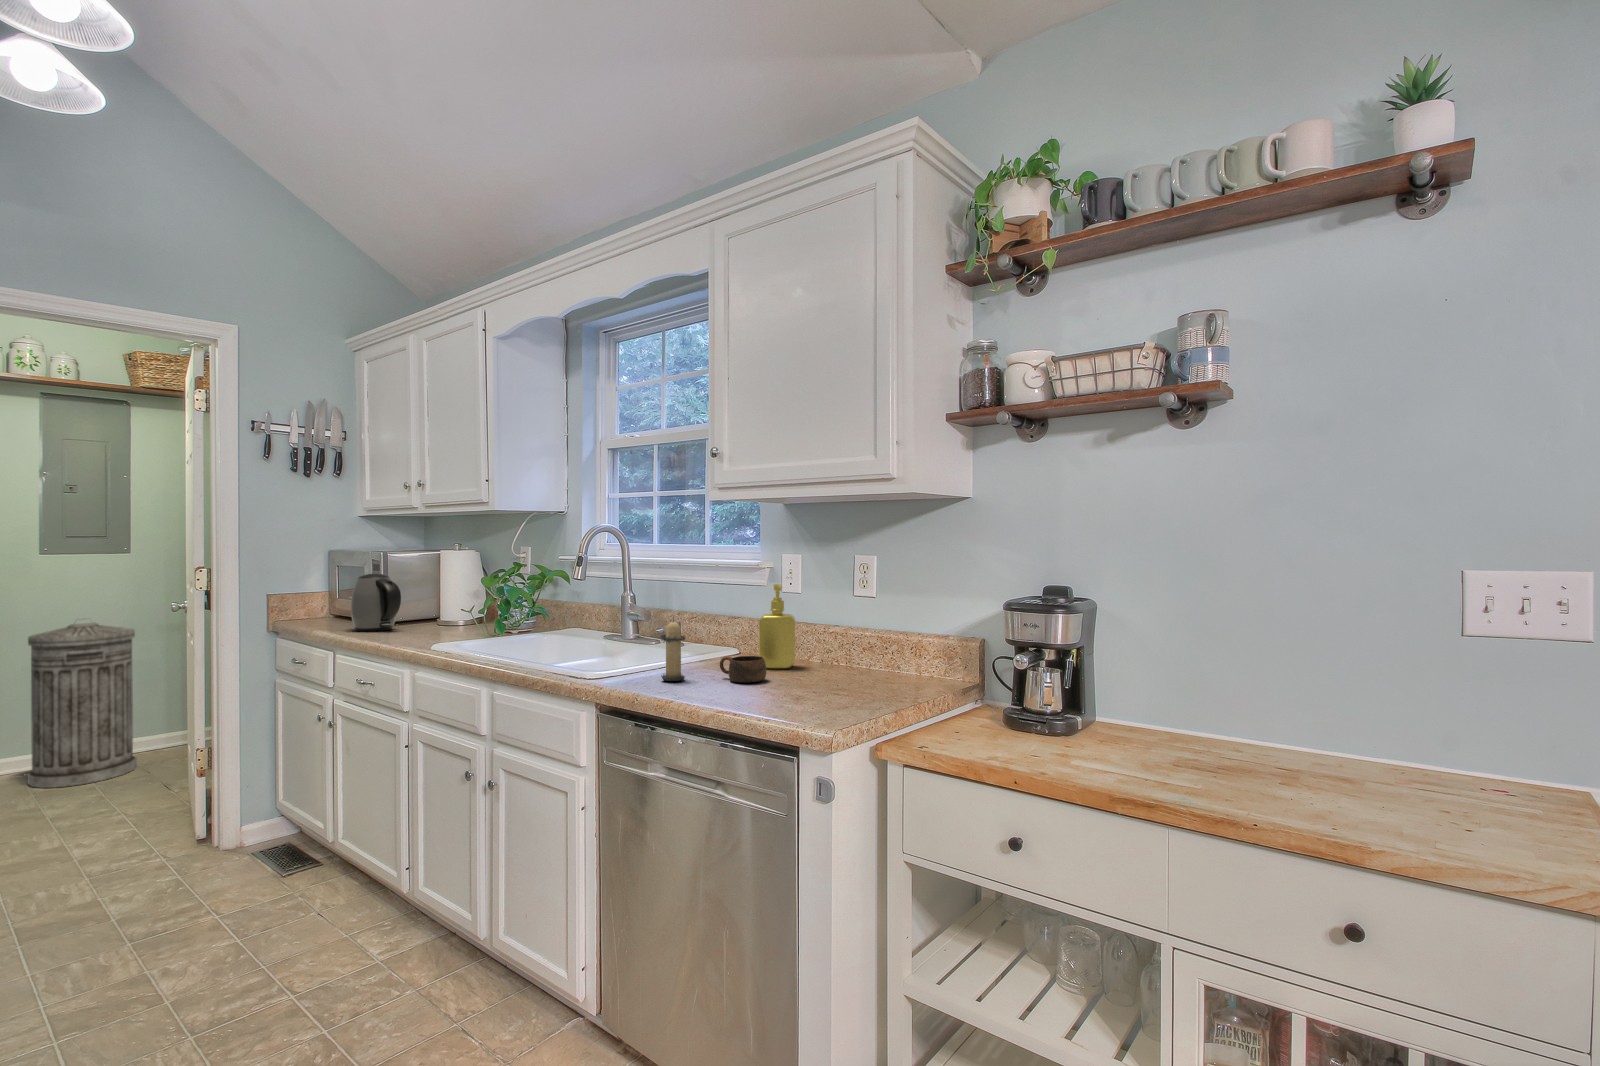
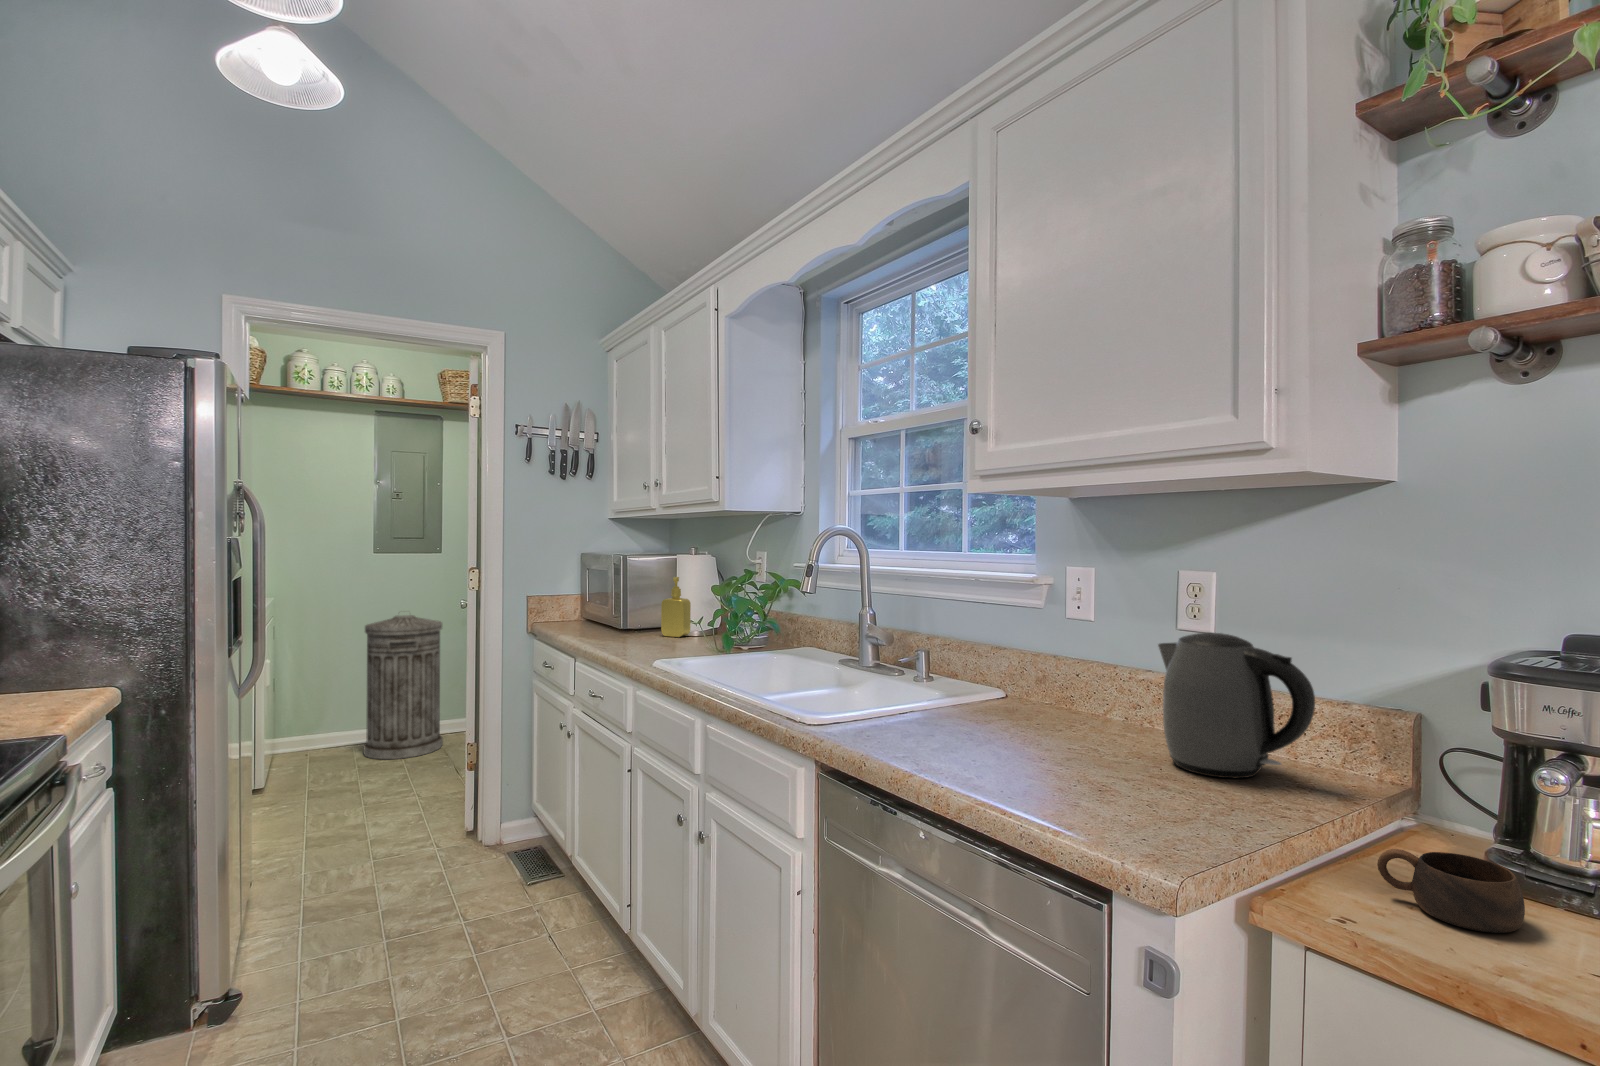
kettle: present [351,574,401,632] -> present [1158,633,1315,778]
soap dispenser: present [759,584,796,669] -> present [661,577,691,637]
candle: present [661,618,685,681] -> none [894,652,936,740]
cup: present [720,656,766,683] -> present [1378,849,1525,933]

